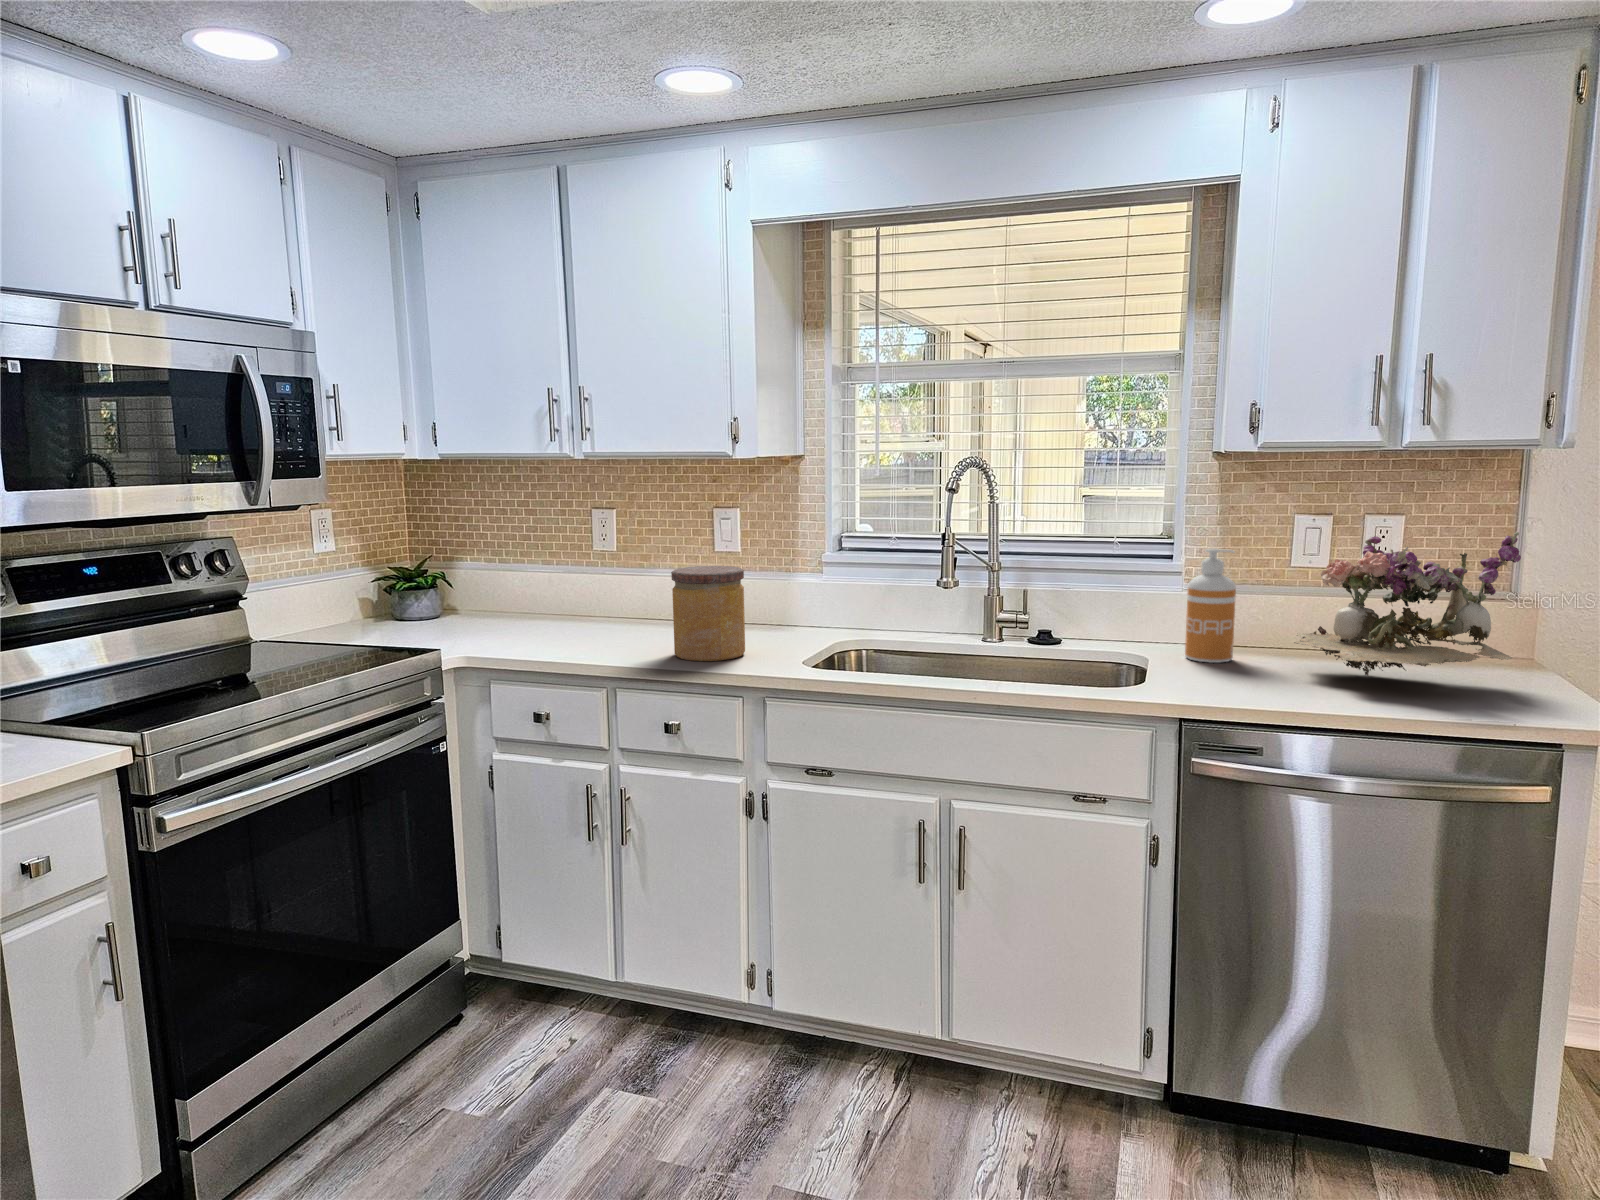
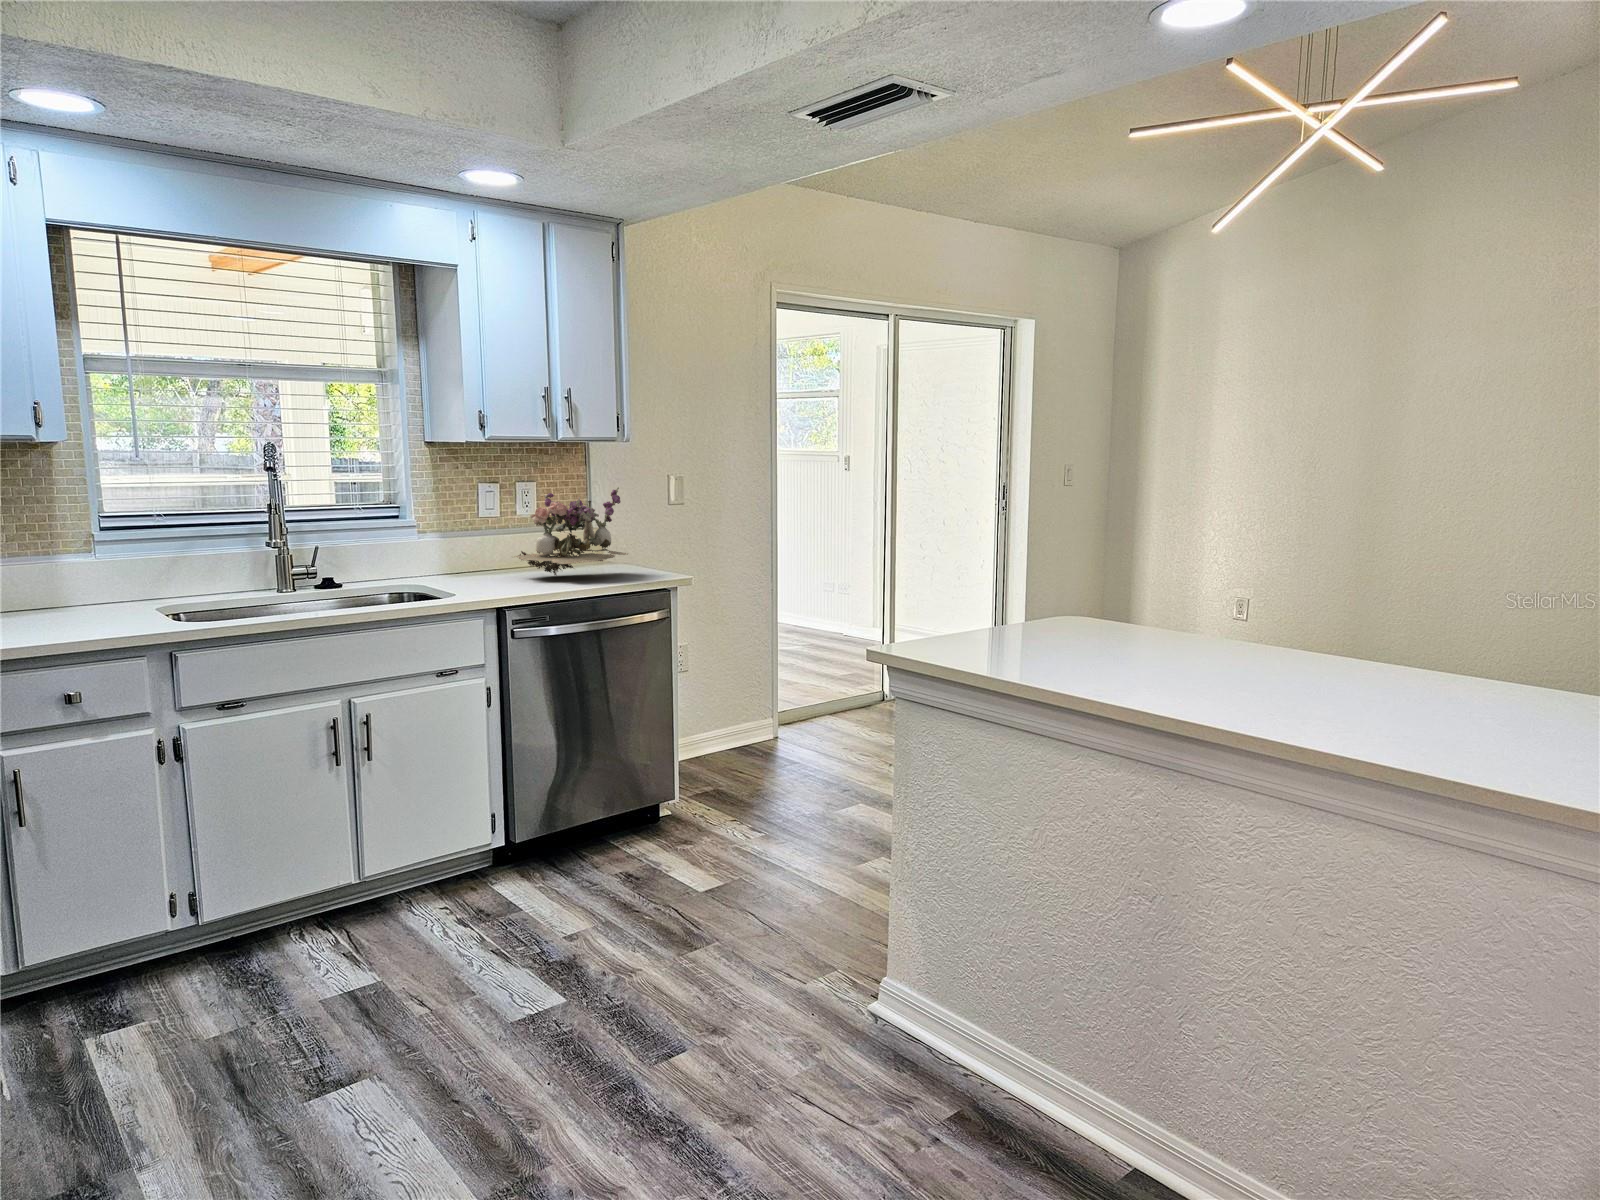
soap dispenser: present [1185,549,1236,663] -> none [441,506,474,582]
jar: present [671,566,745,661] -> none [31,545,121,634]

